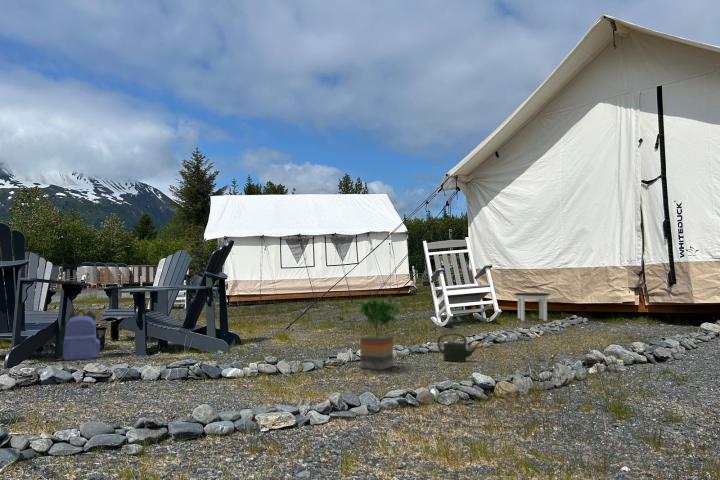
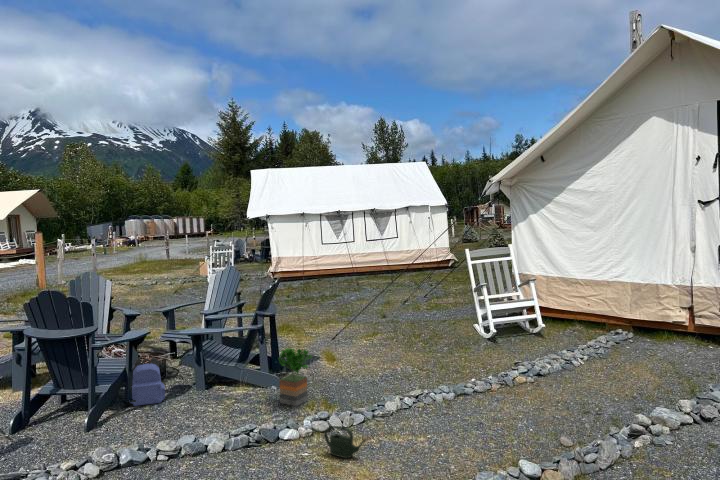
round table: present [514,293,550,321] -> none [559,302,595,334]
potted tree: present [360,300,399,370] -> present [279,348,312,406]
watering can: present [437,334,482,362] -> present [324,426,367,458]

